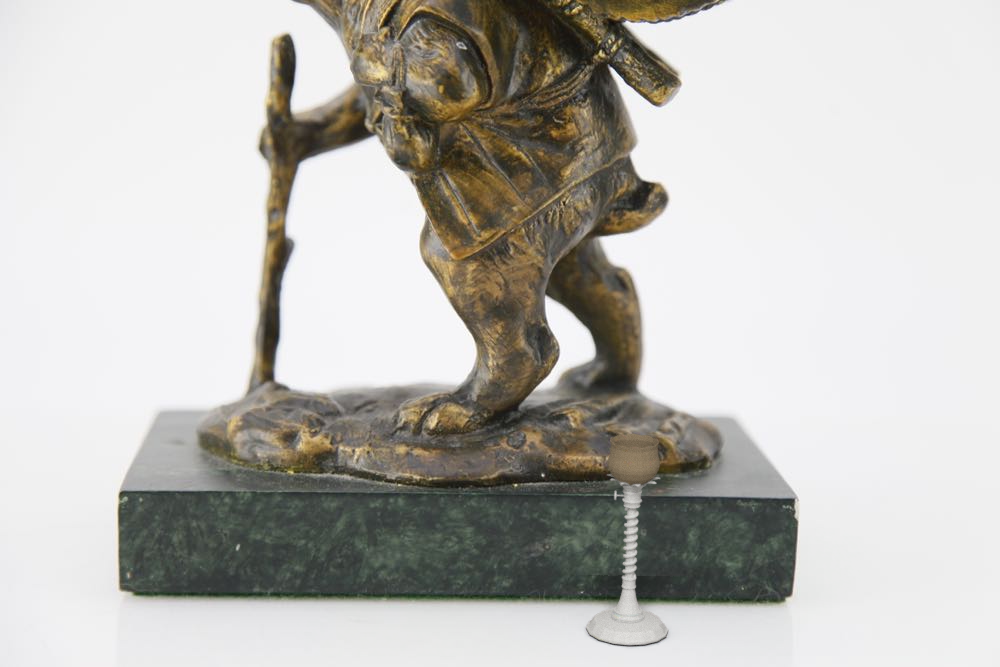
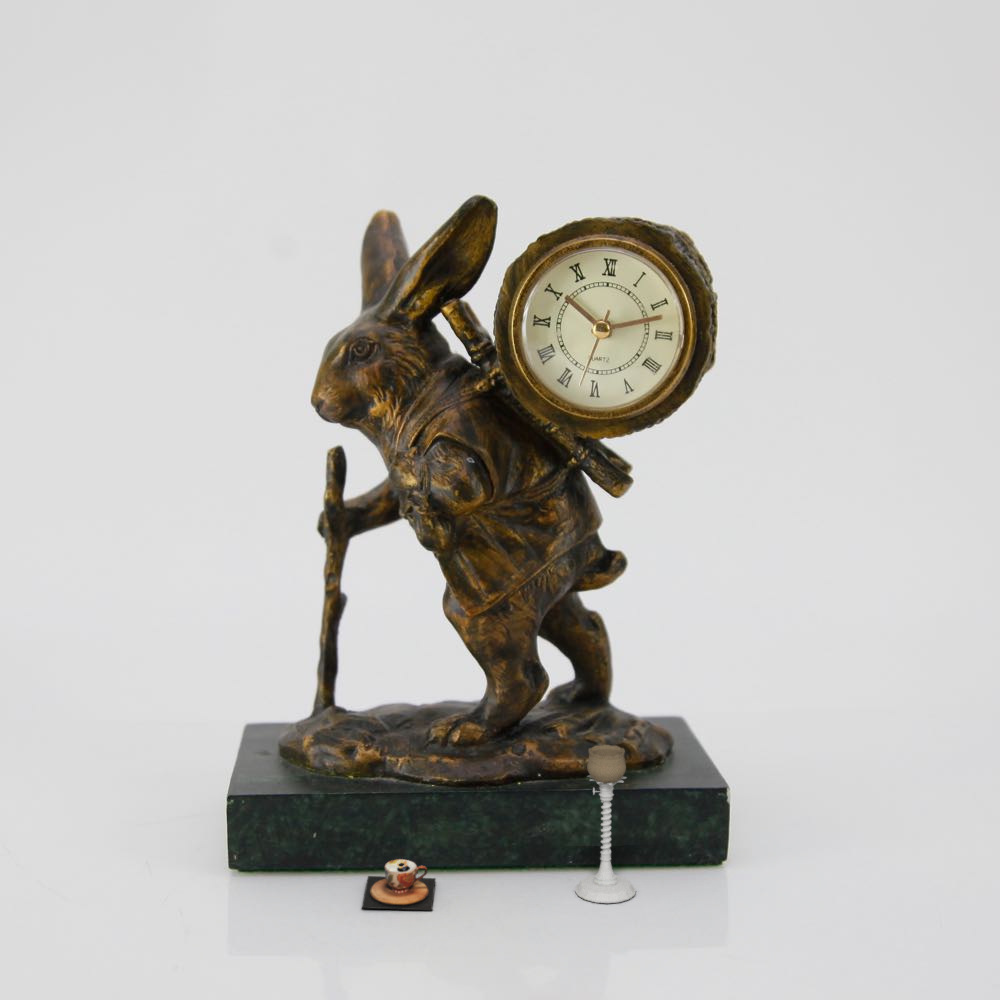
teacup: none [298,579,400,648] -> present [362,859,435,910]

